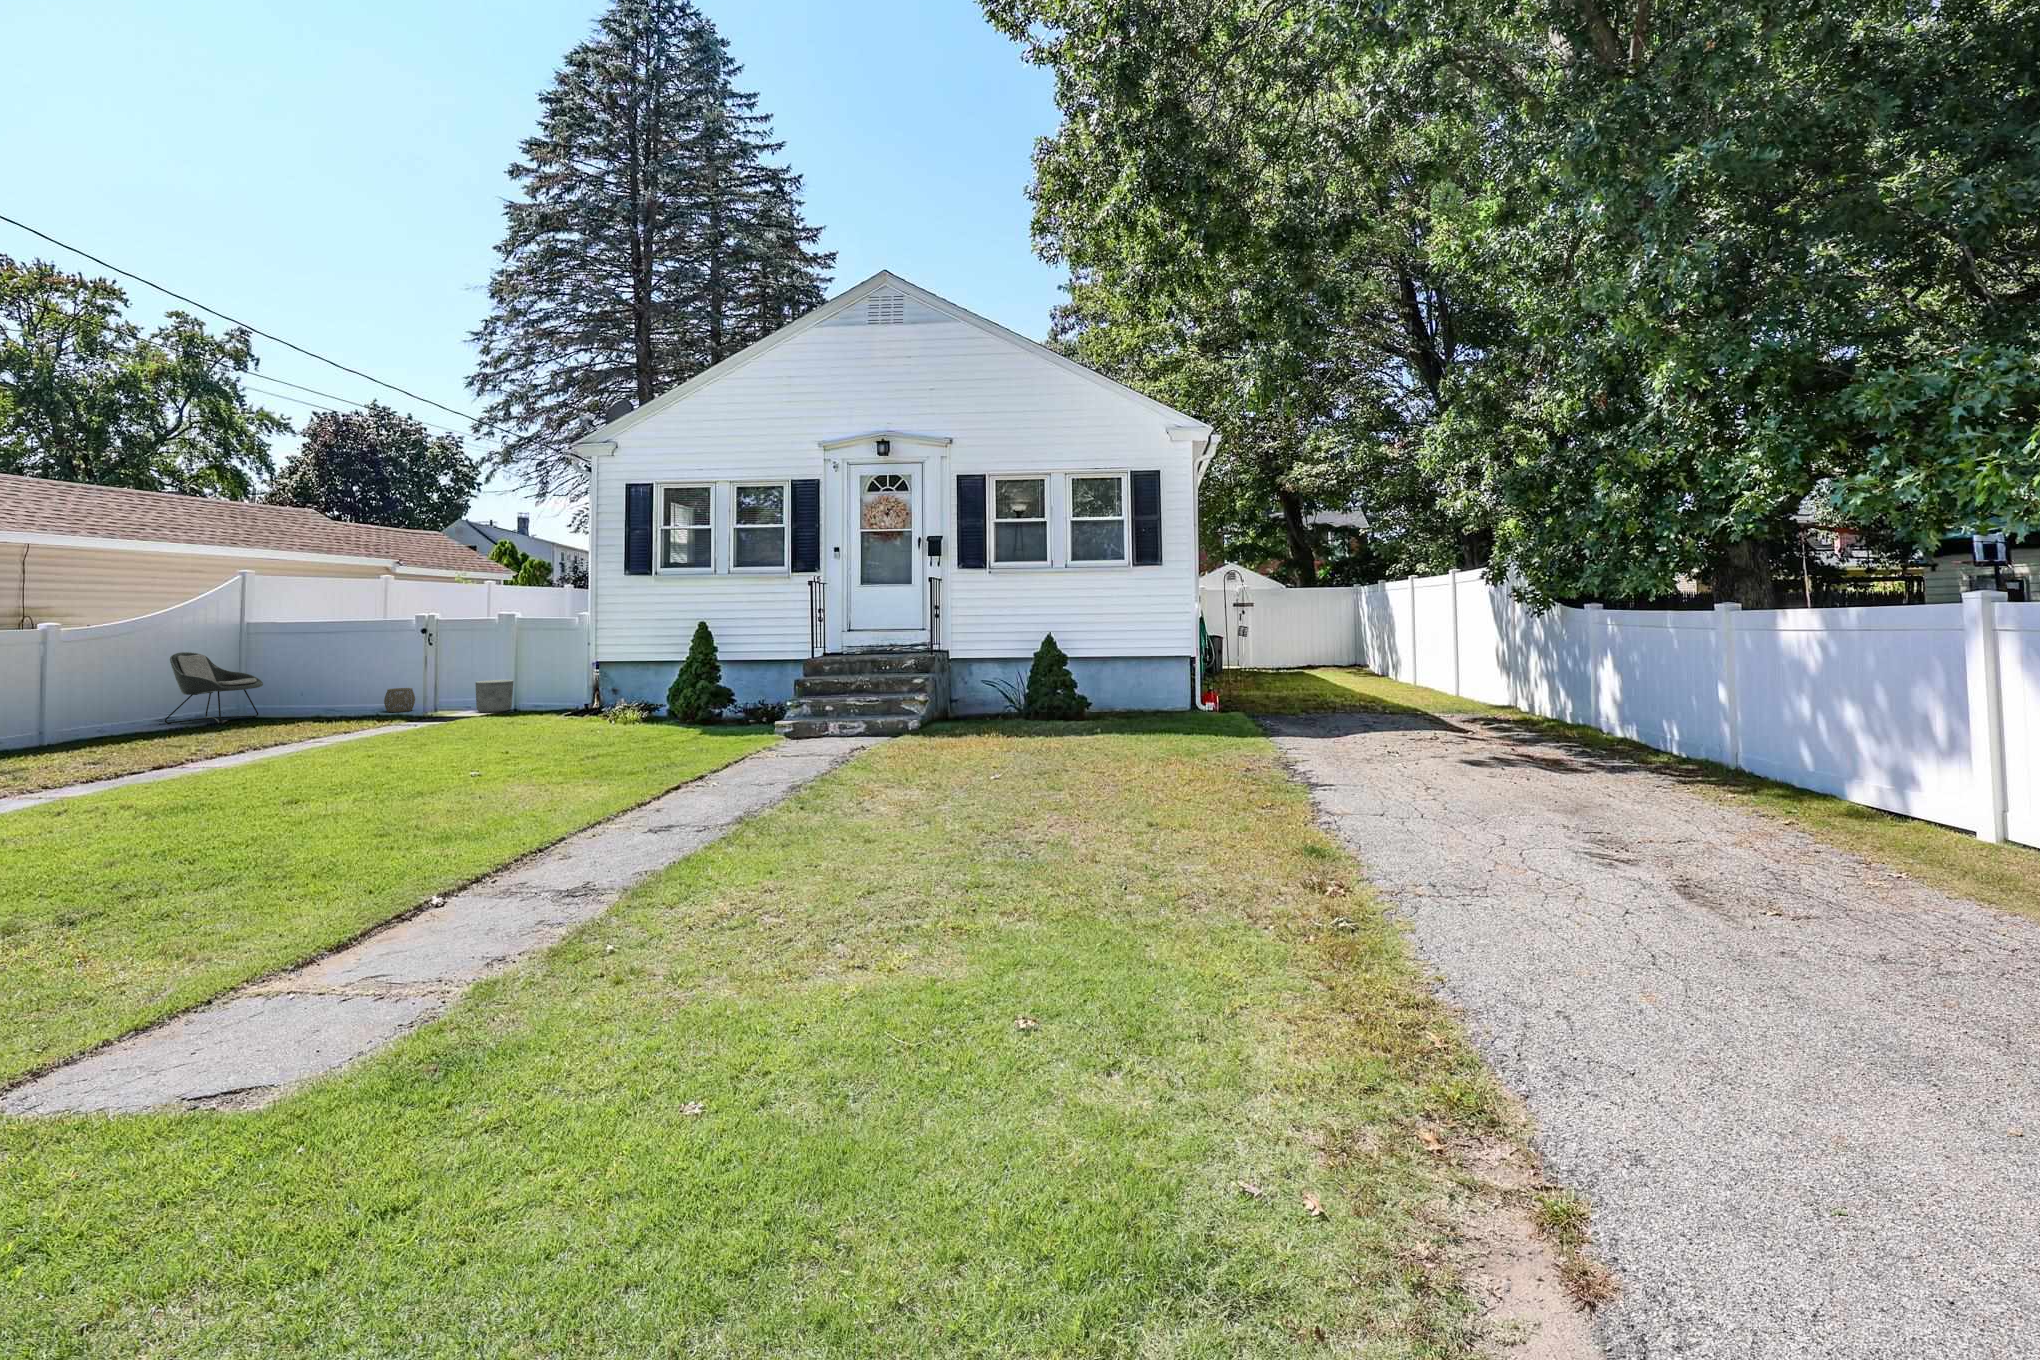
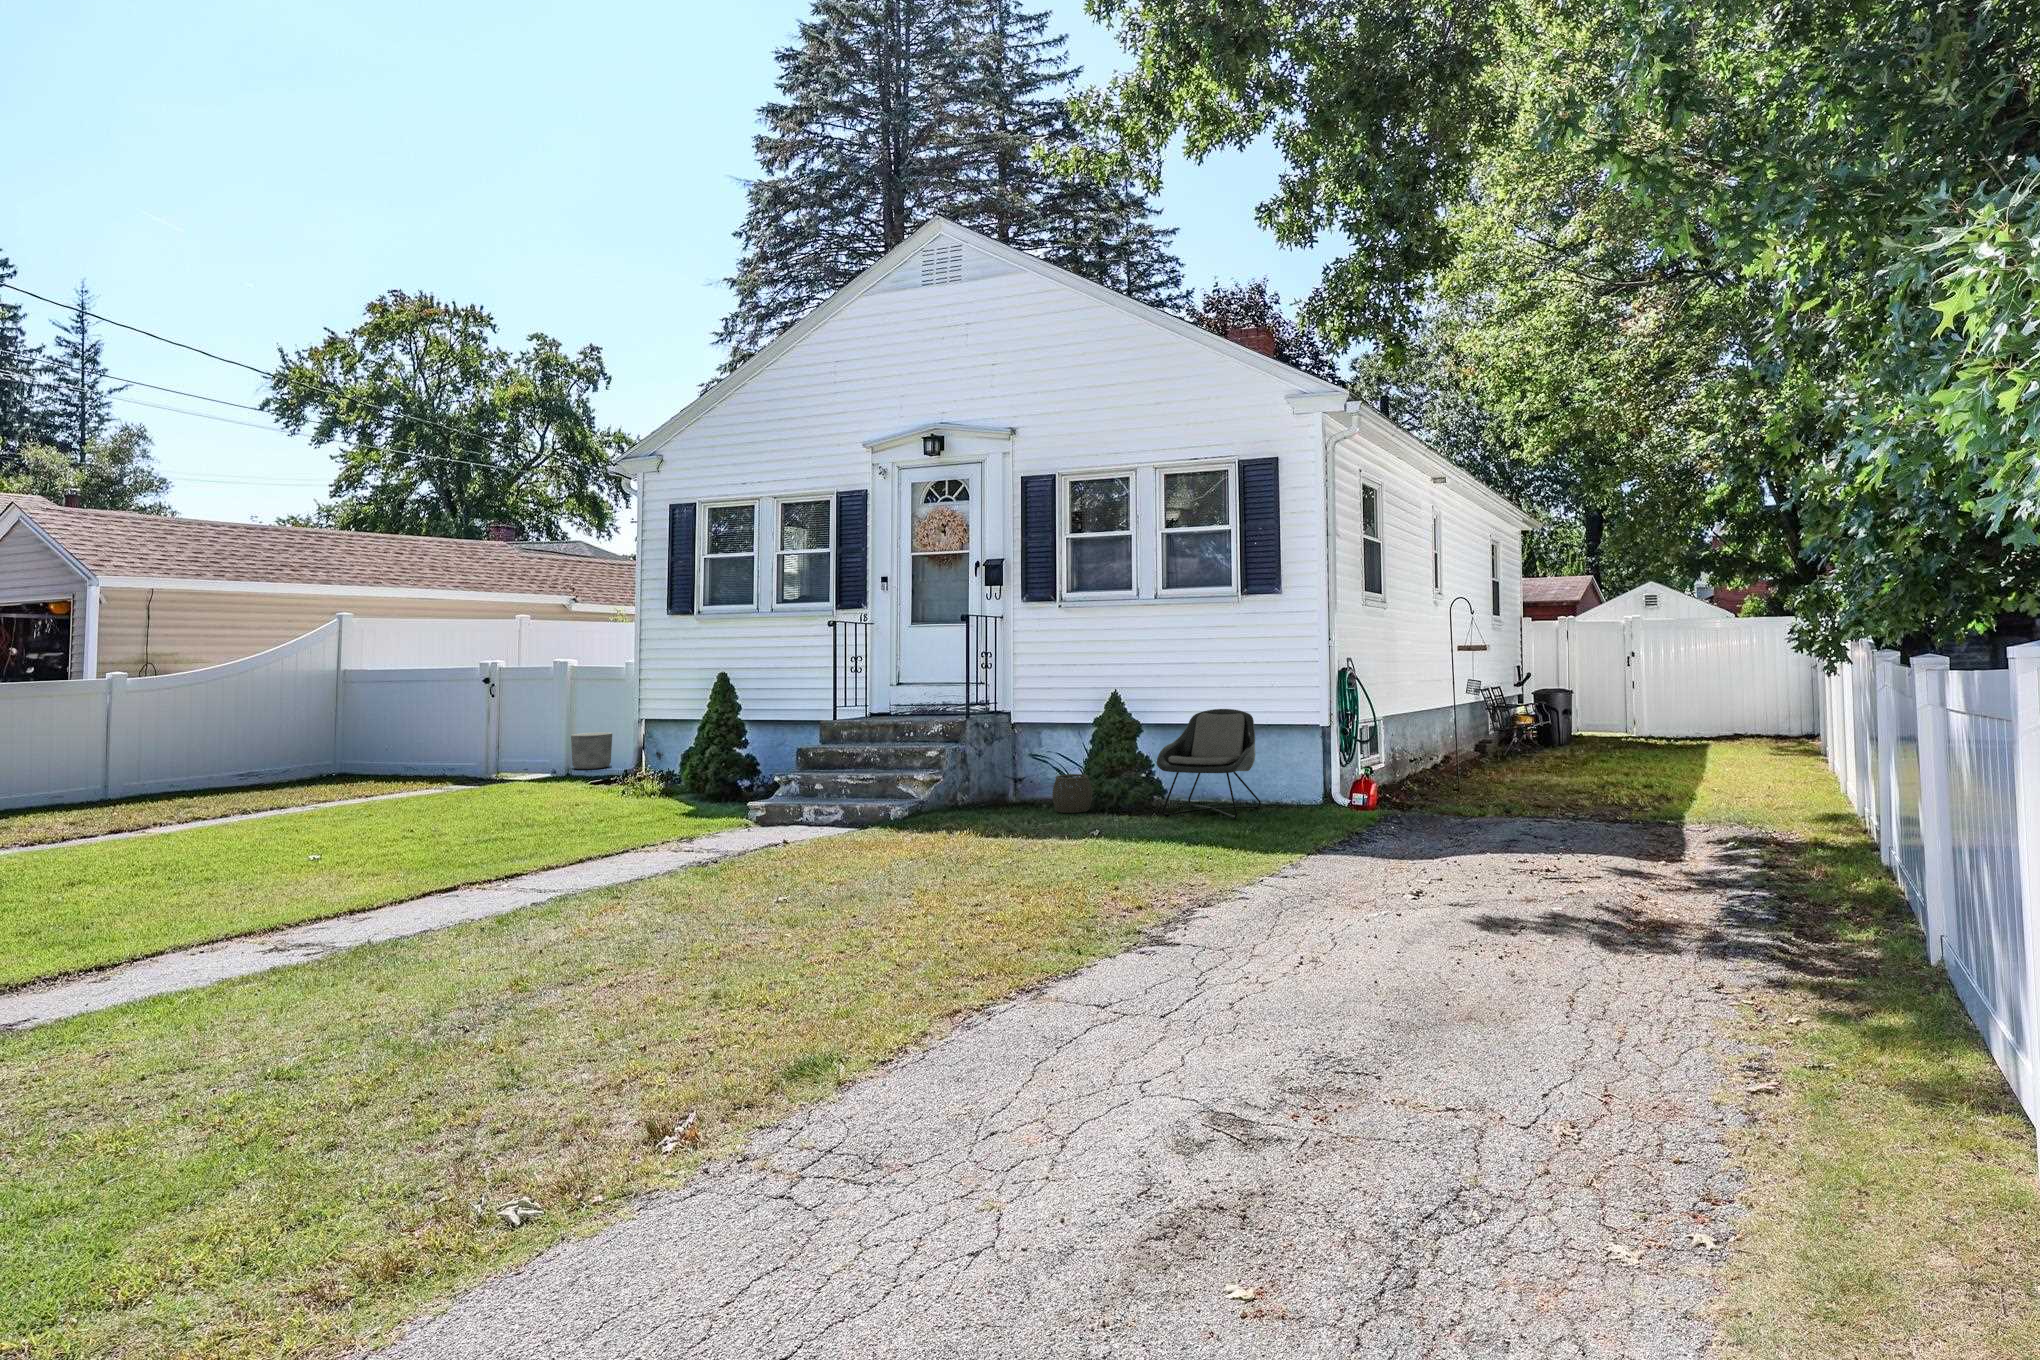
lounge chair: present [165,652,263,724] -> present [1156,709,1261,820]
woven basket: present [384,688,415,712] -> present [1052,774,1092,813]

